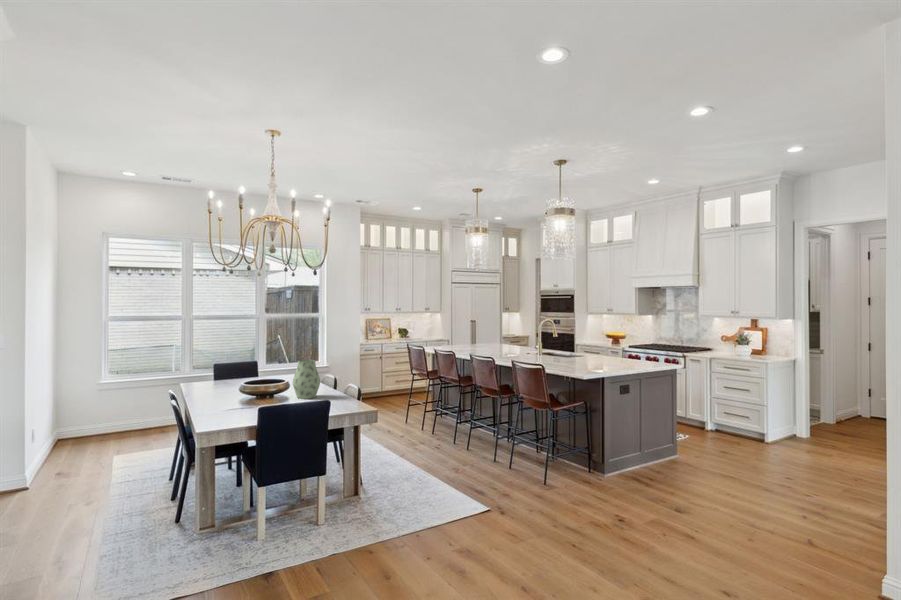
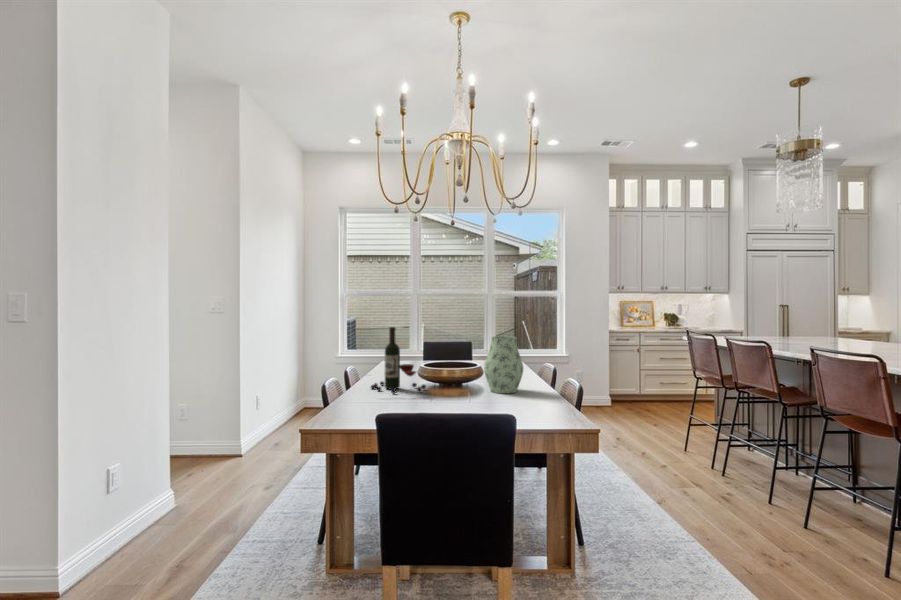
wine bottle: none [207,358,251,407] -> present [371,327,426,394]

